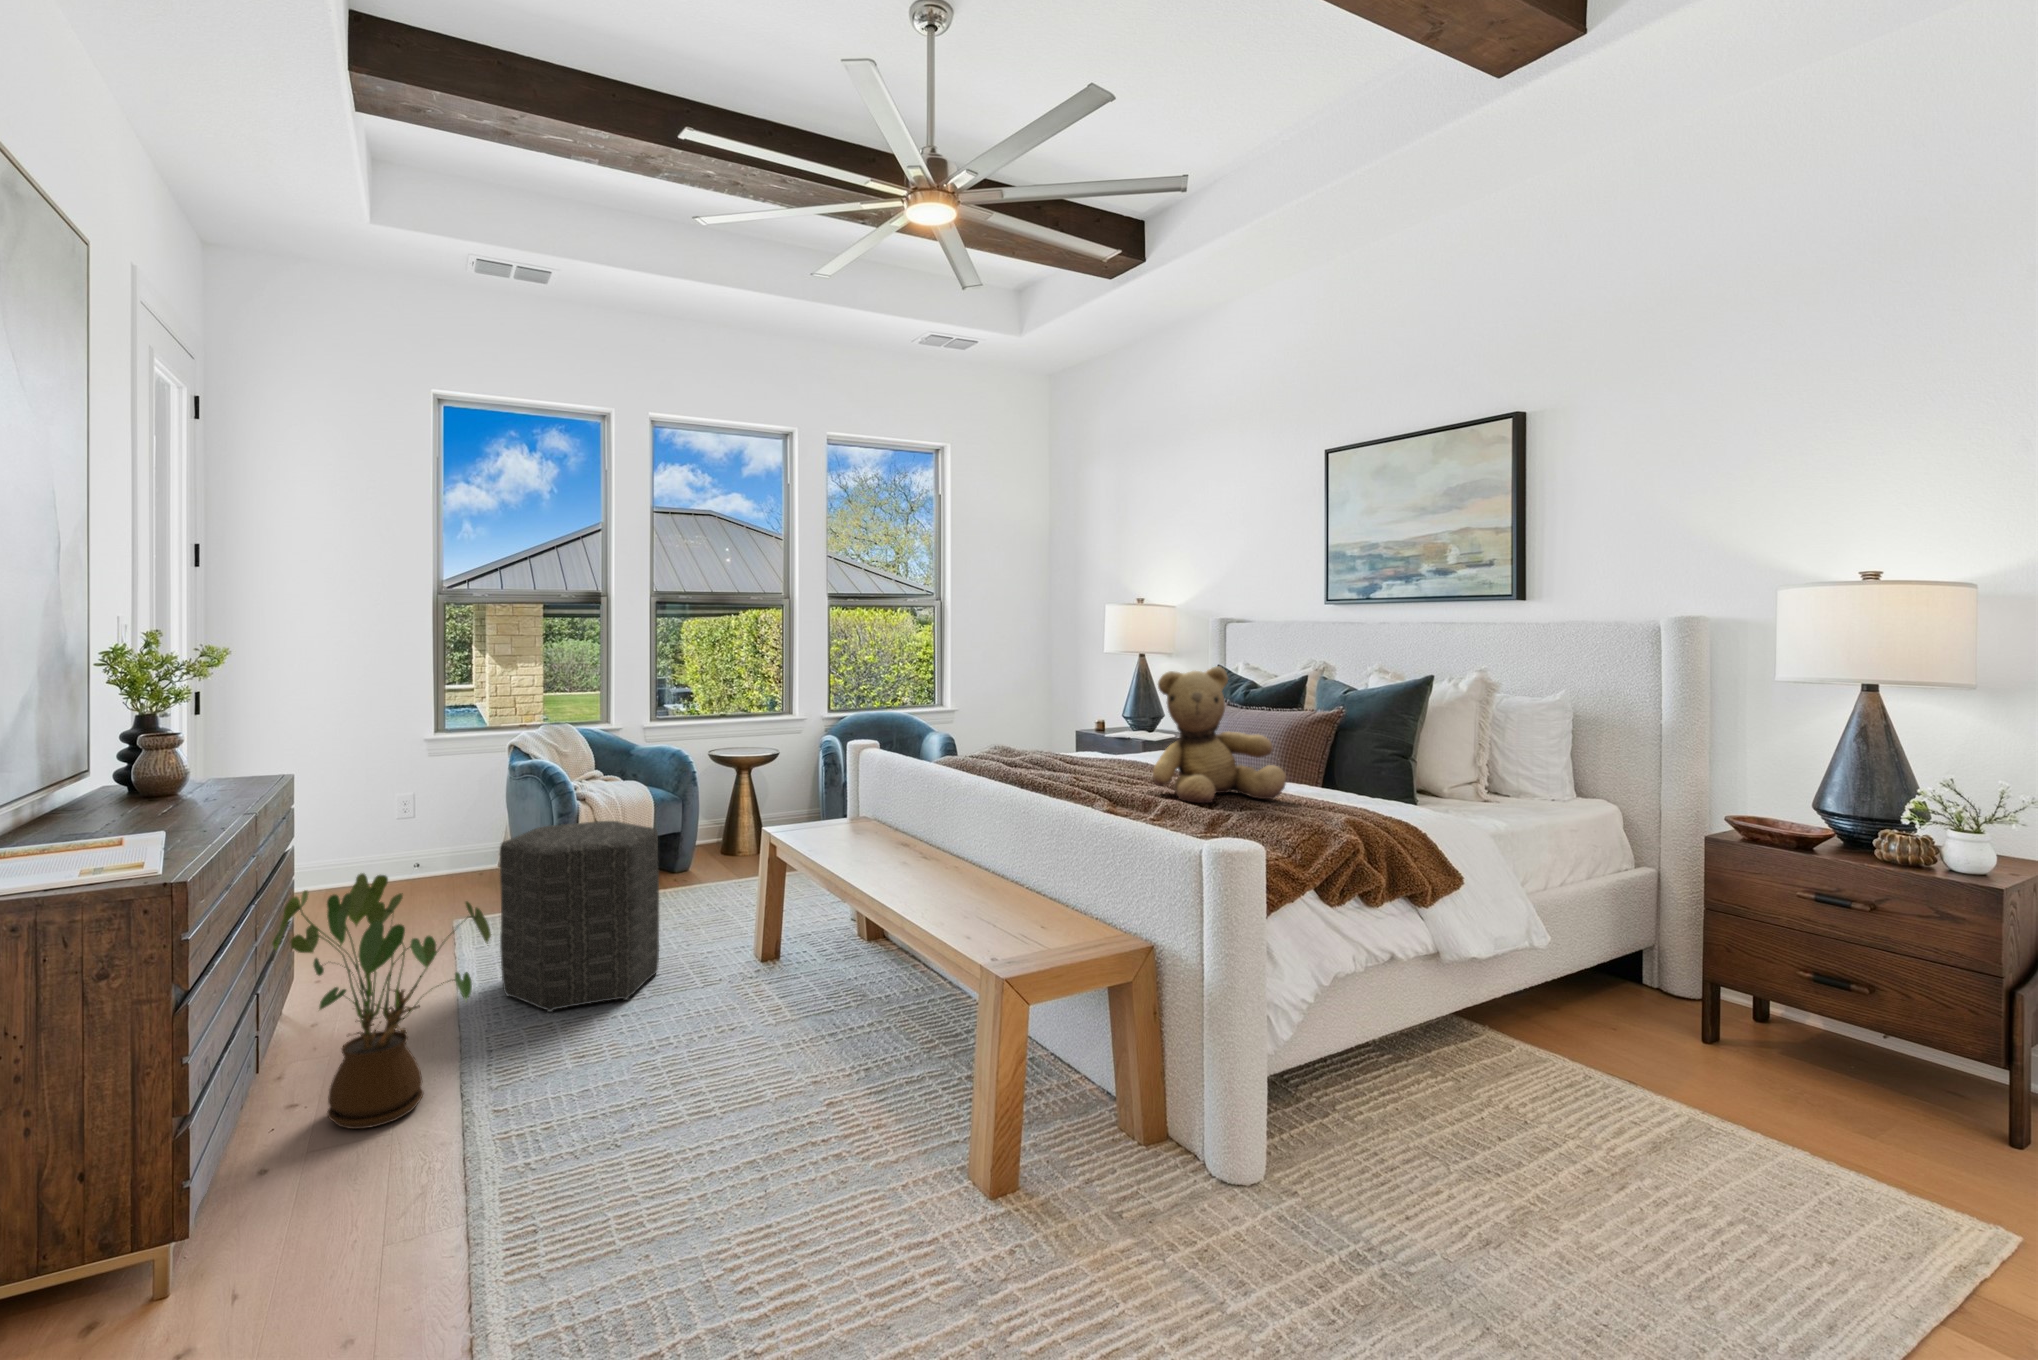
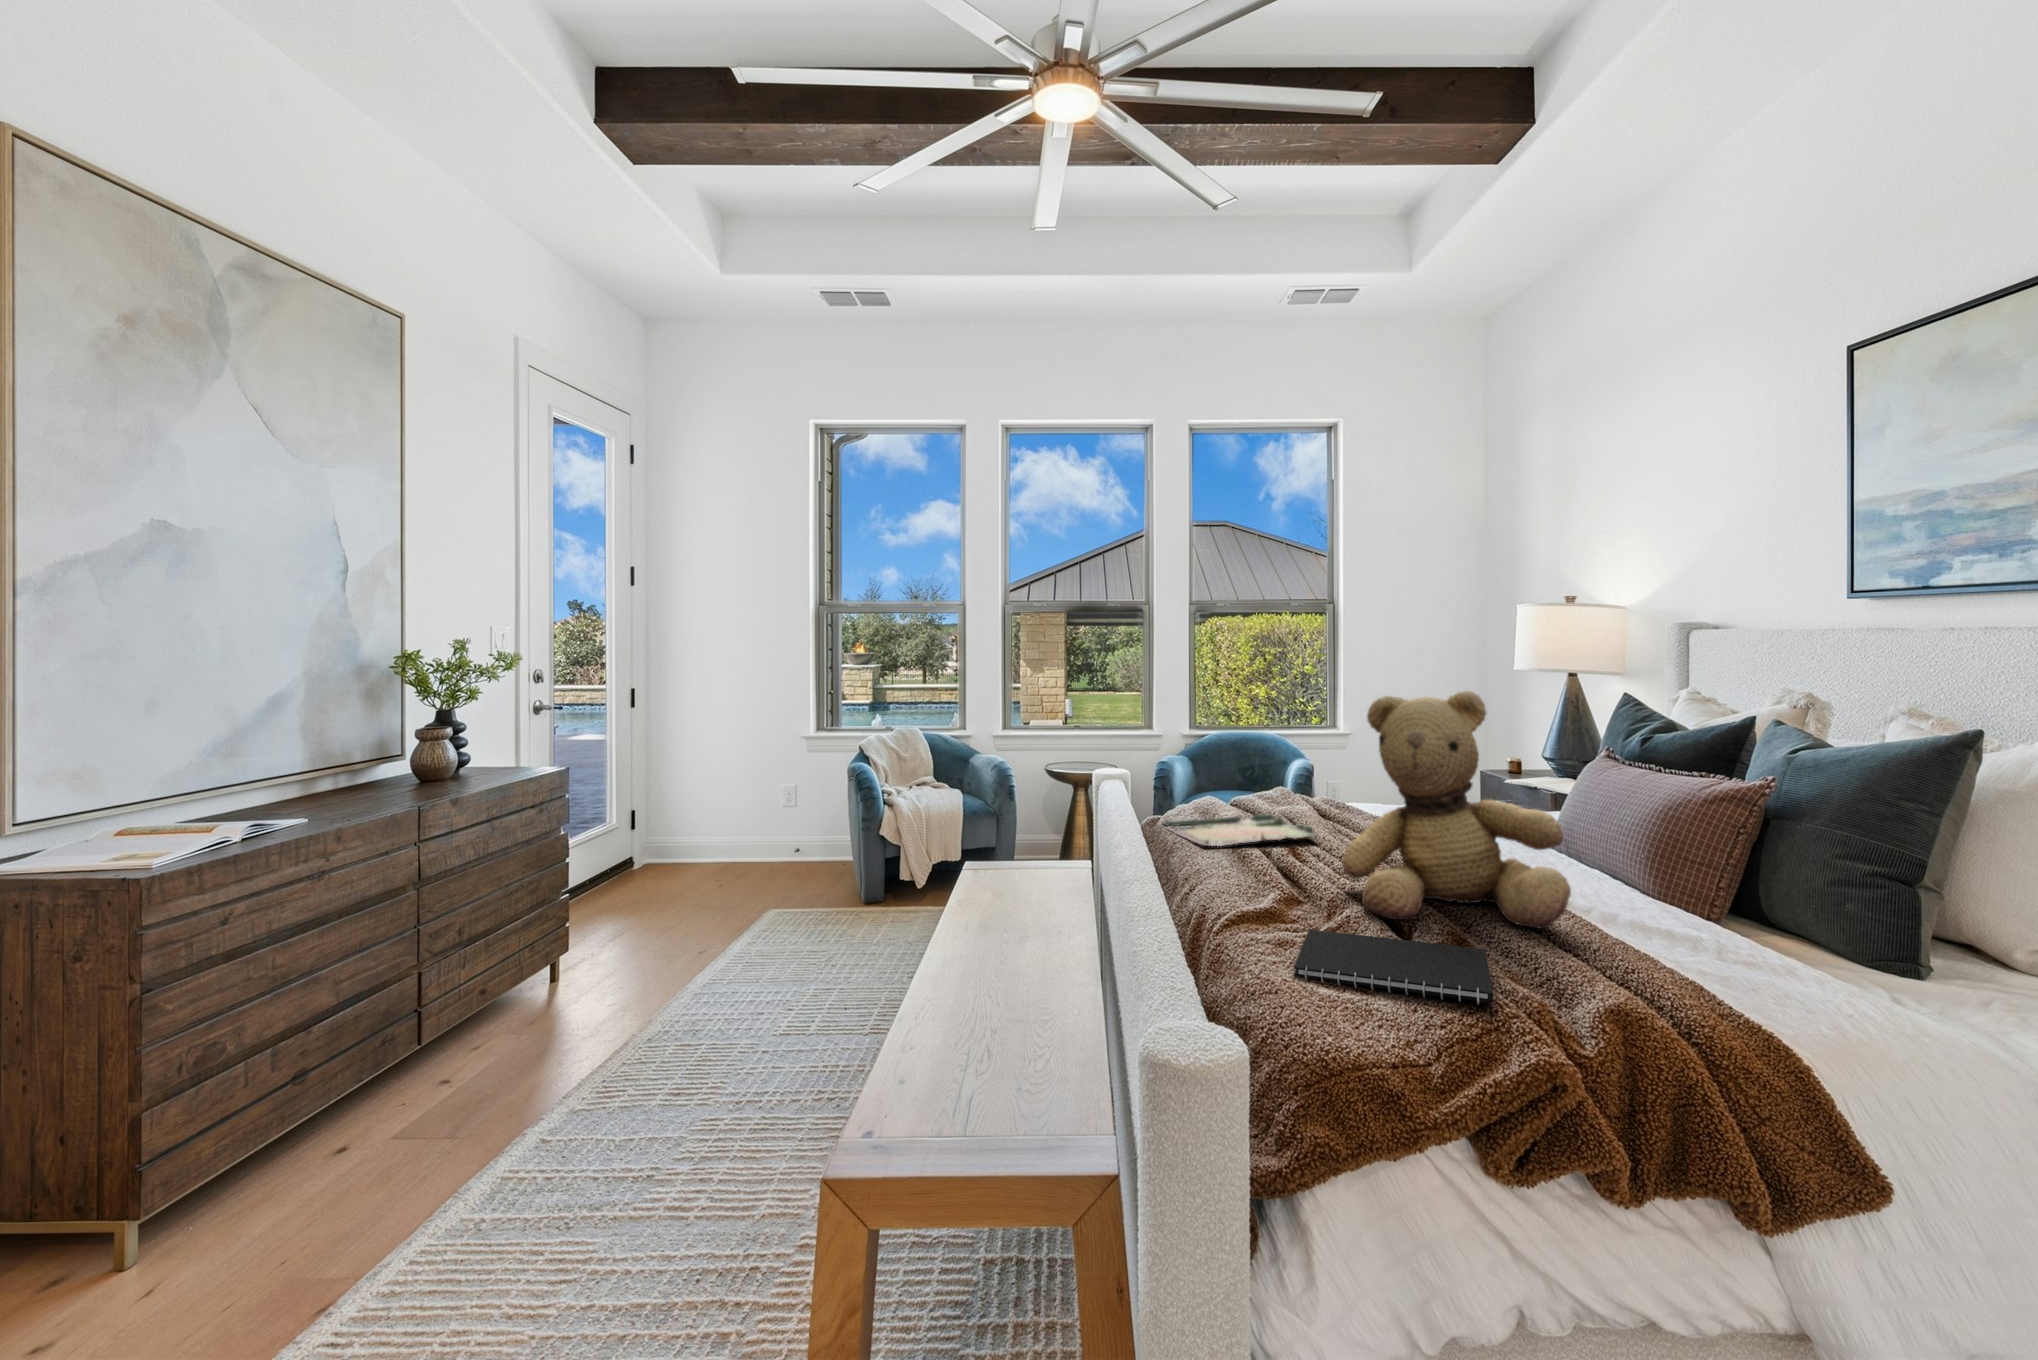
tray: none [984,759,1095,781] -> present [1164,813,1318,846]
notebook: none [1185,806,1305,828] -> present [1294,929,1493,1005]
ottoman: present [500,821,659,1012] -> none [685,833,841,1035]
house plant: present [272,873,491,1129] -> none [359,867,572,1136]

